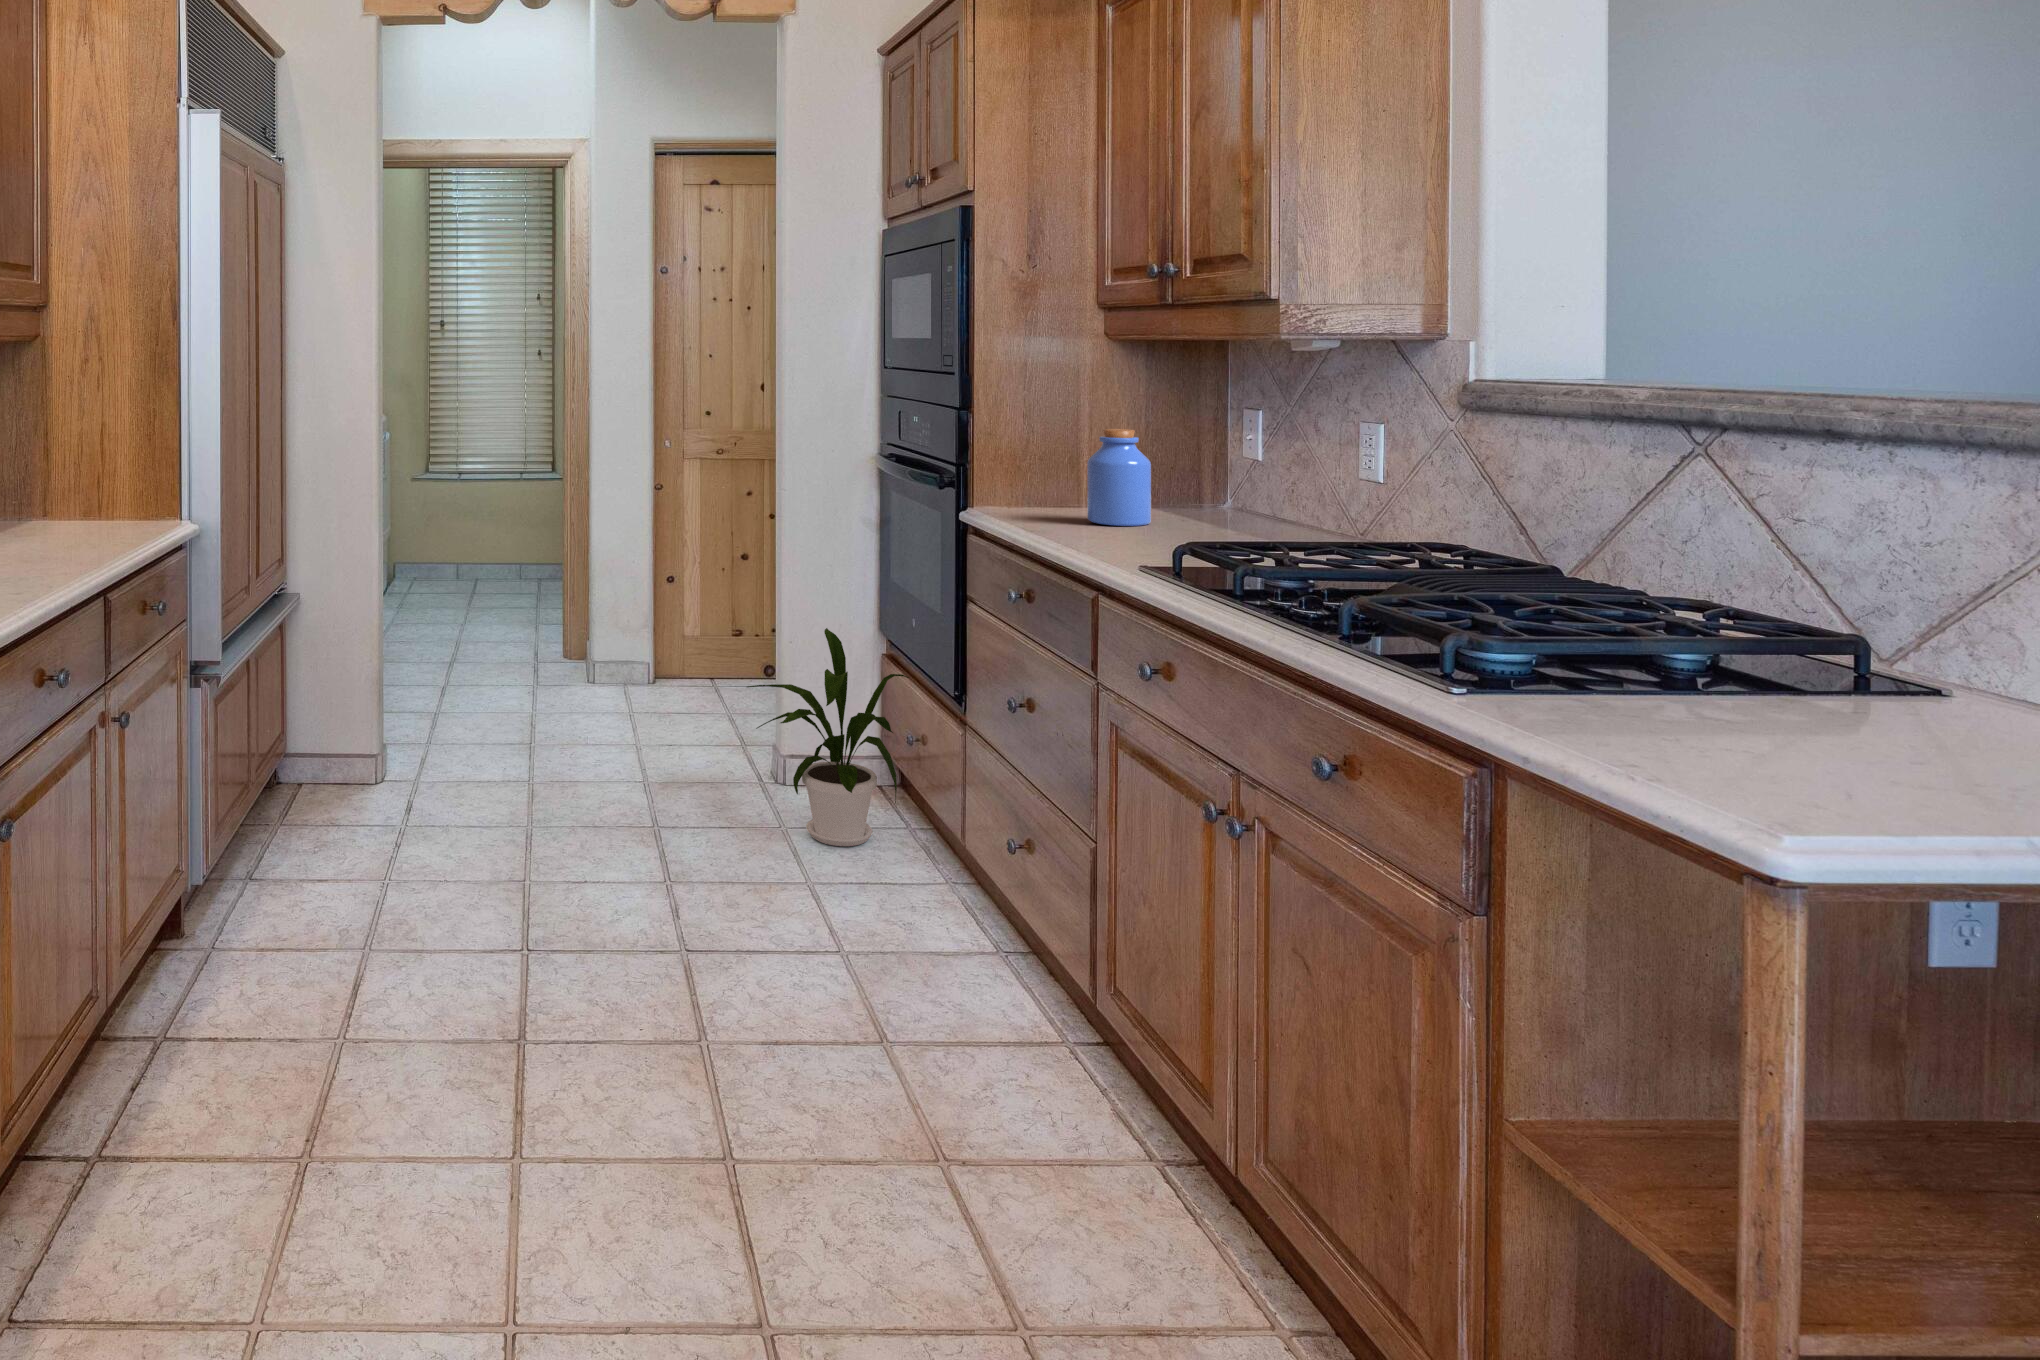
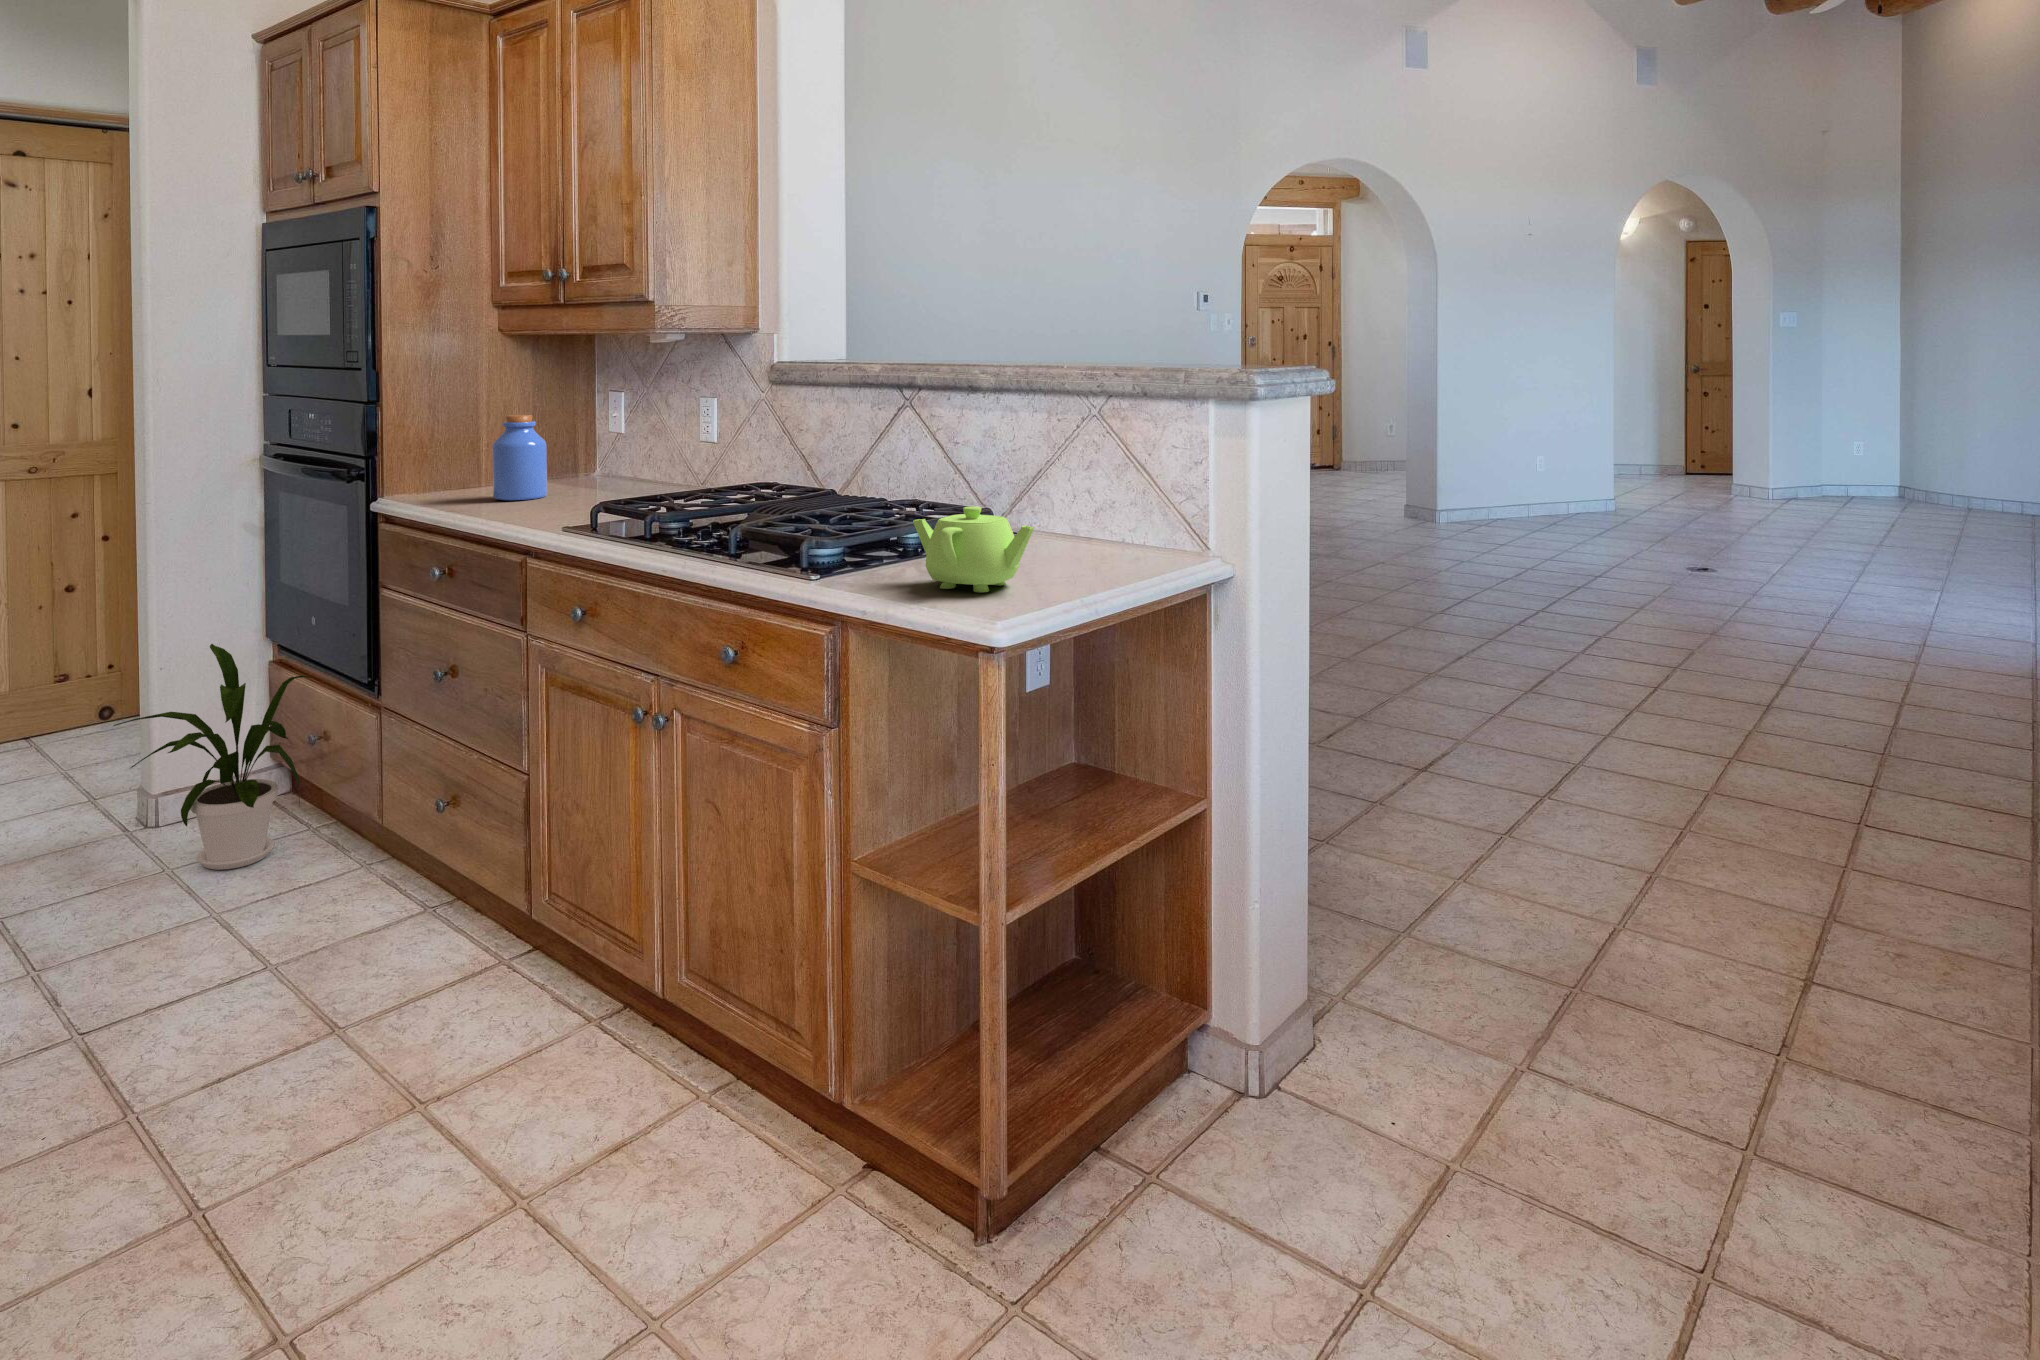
teapot: none [1635,626,1894,772] -> present [913,506,1034,592]

